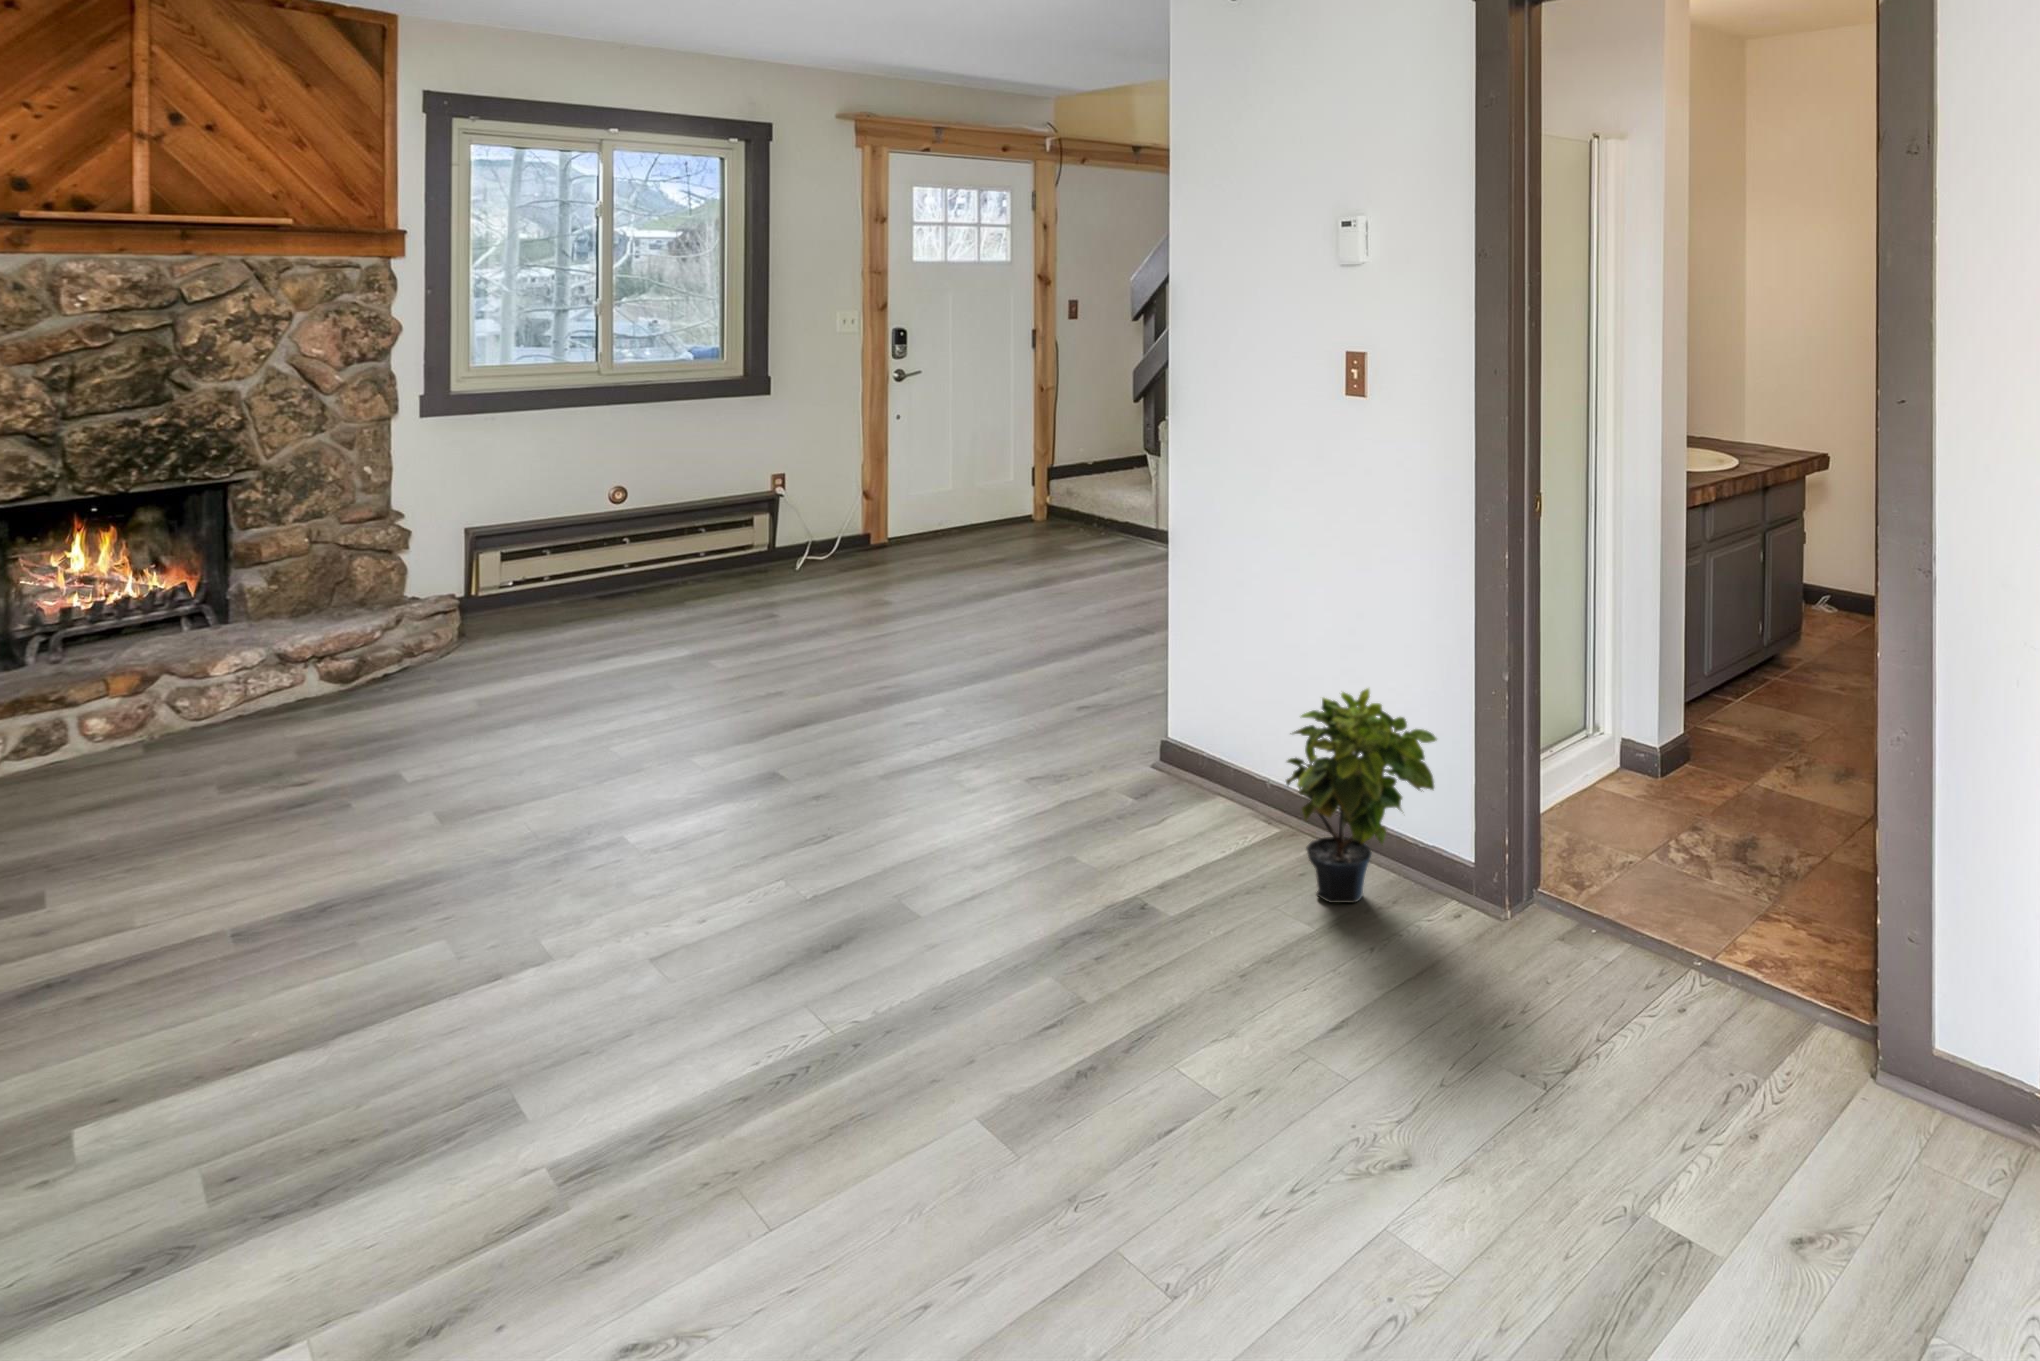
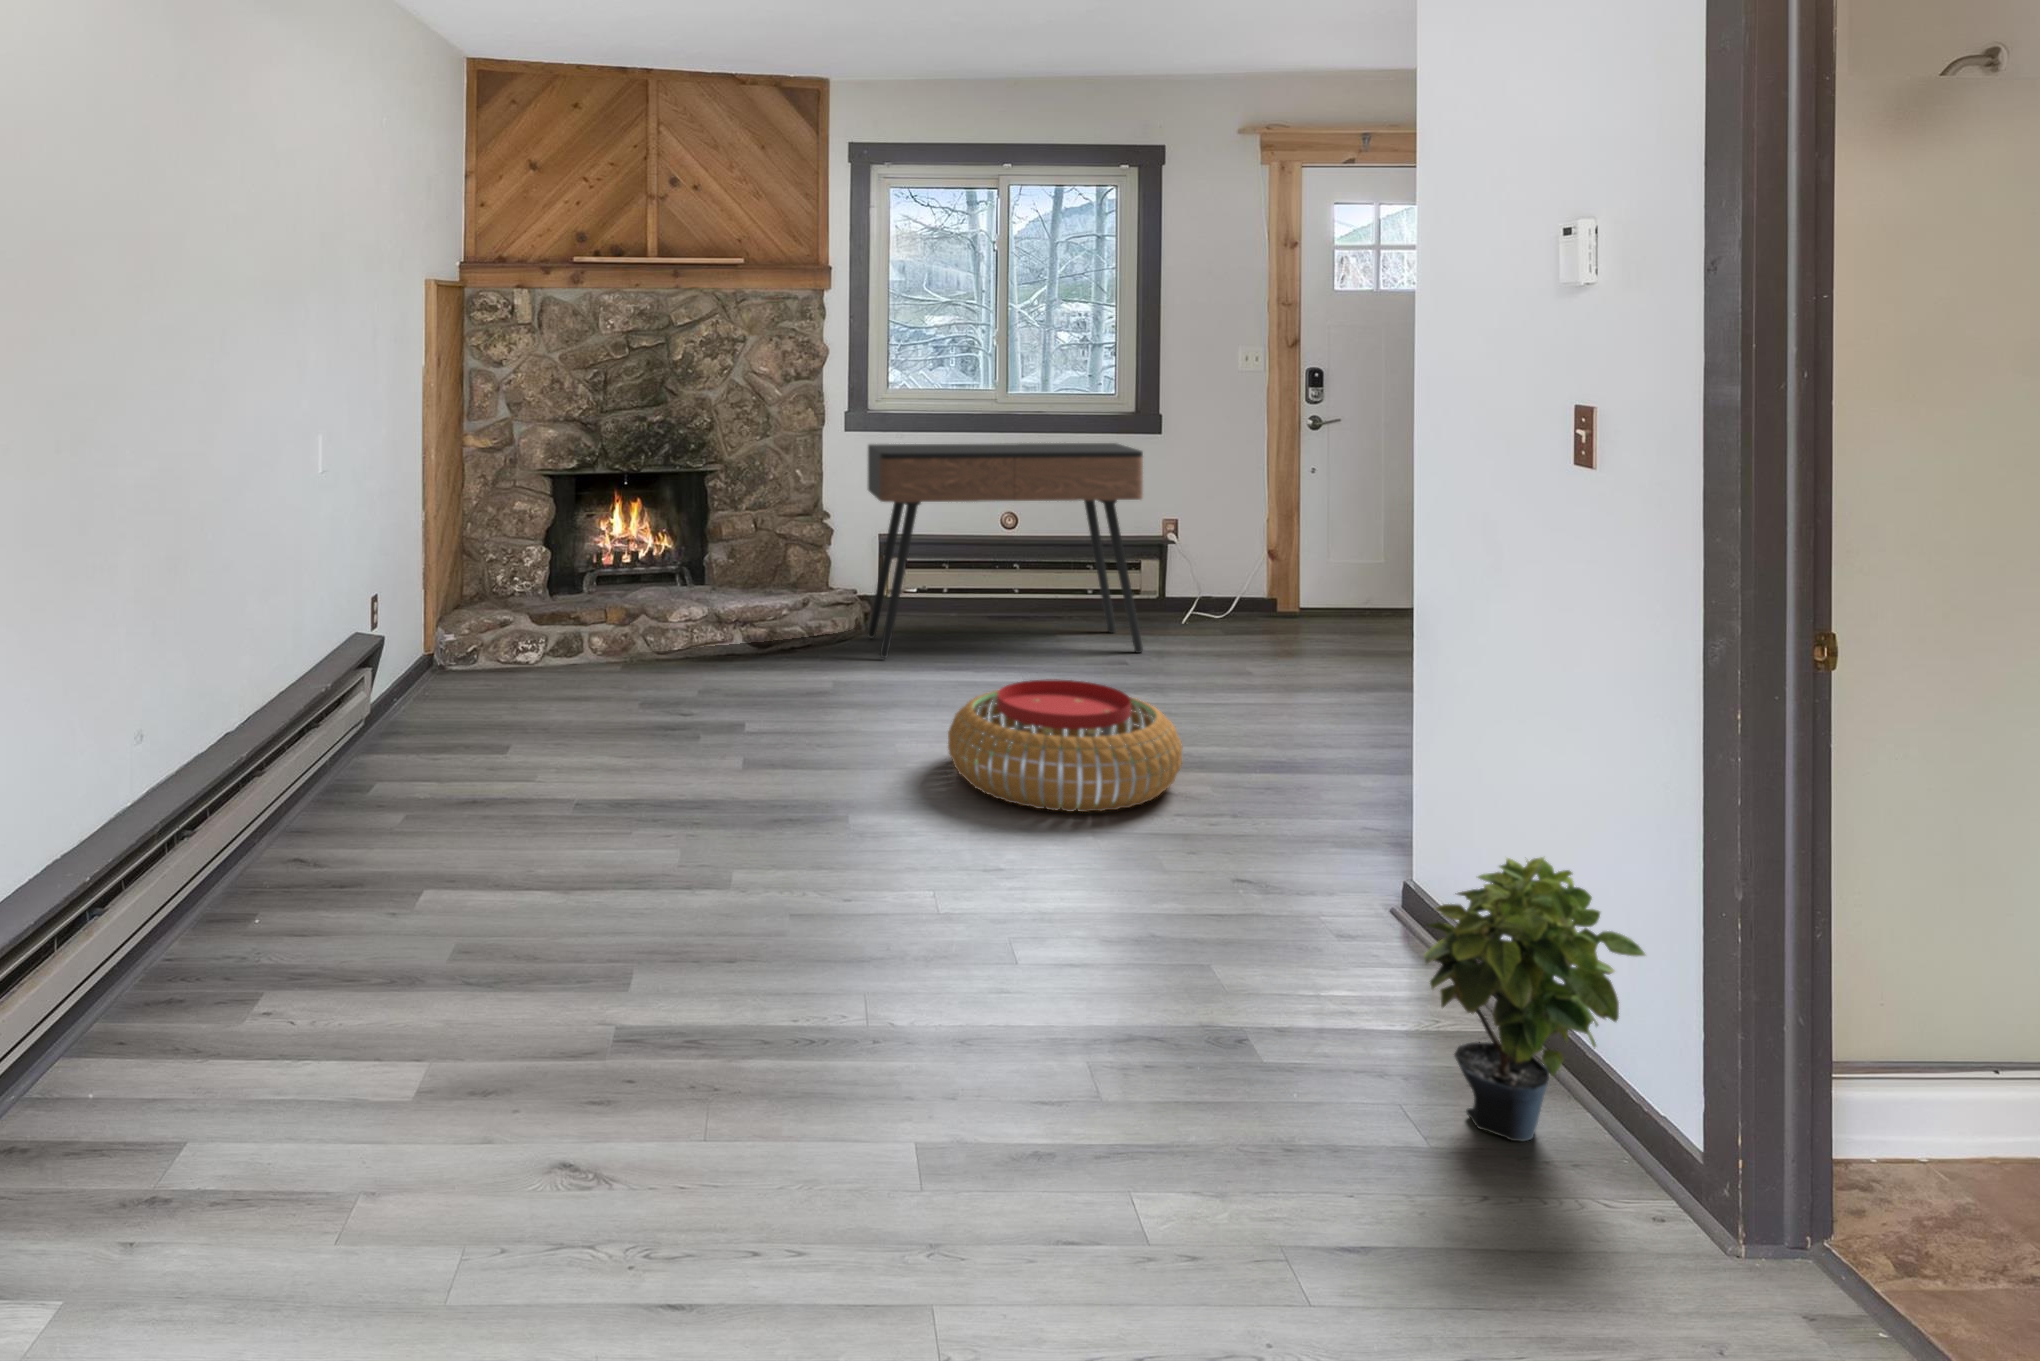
console table: none [473,410,789,663] -> present [868,443,1143,658]
pouf: none [693,640,929,772] -> present [948,679,1182,812]

